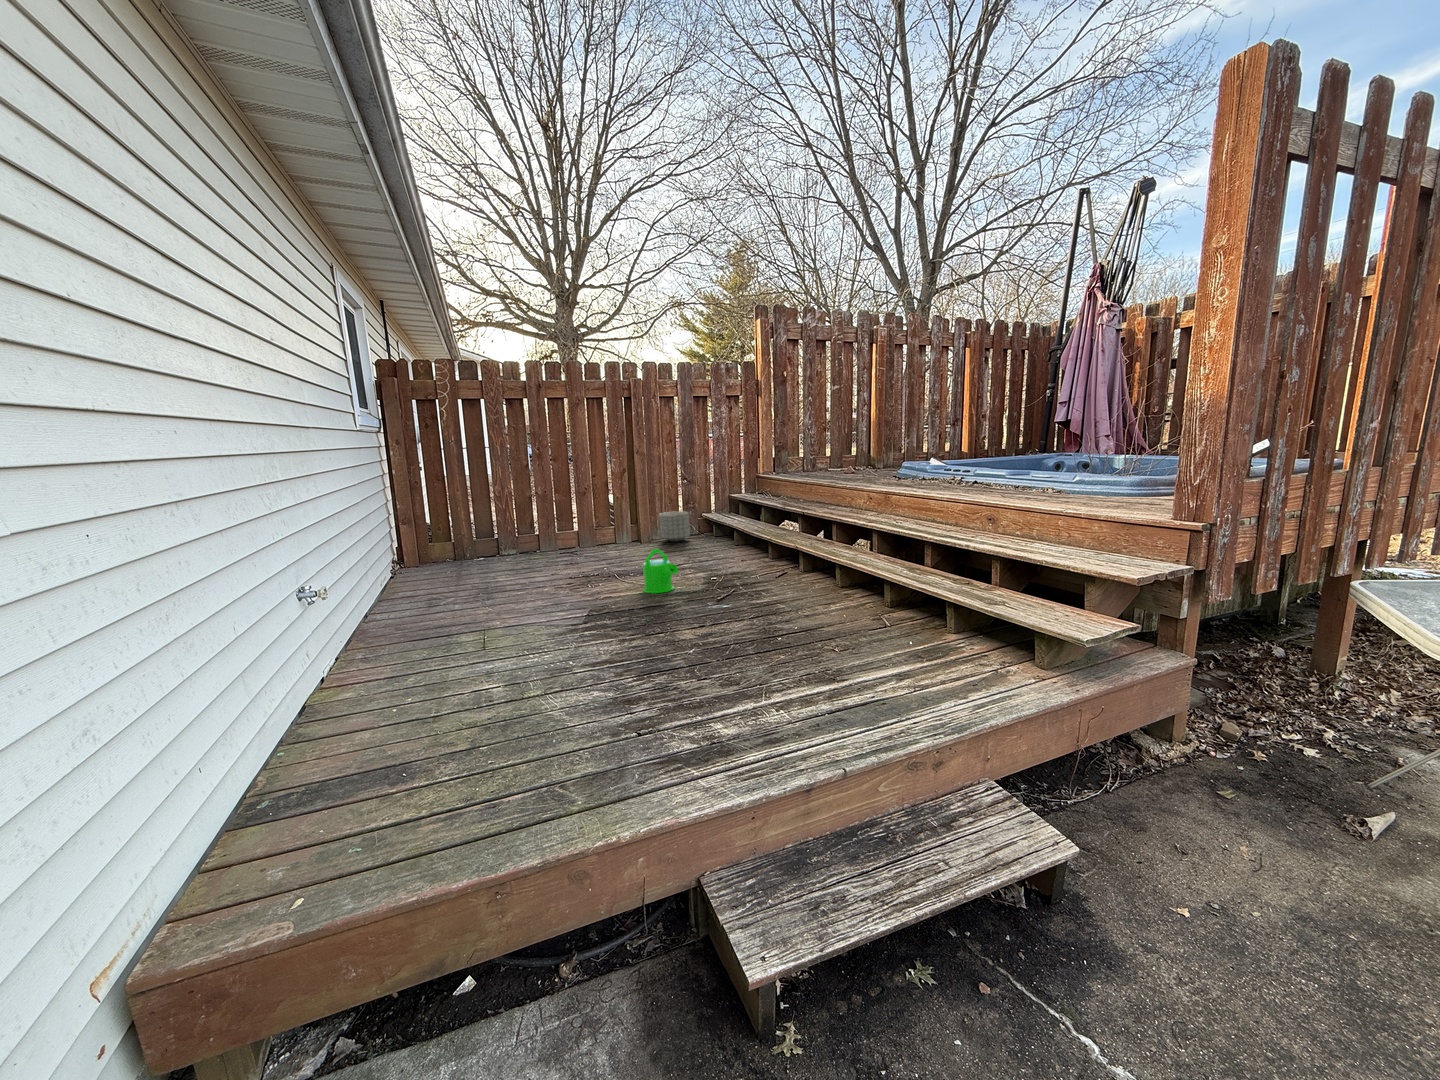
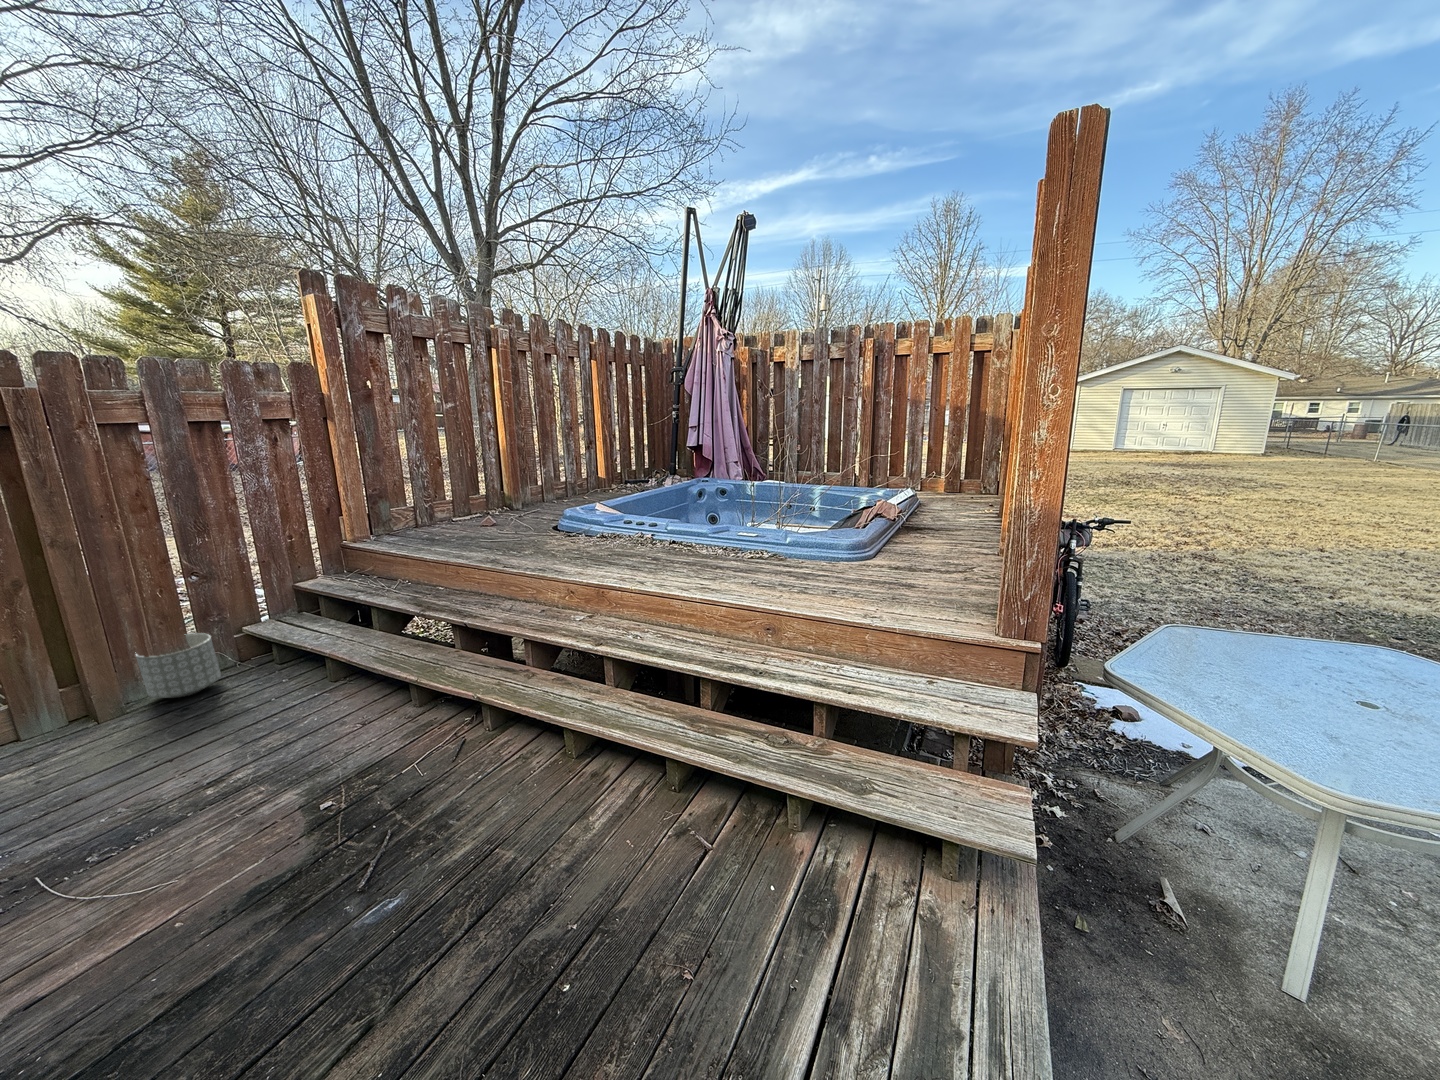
watering can: present [643,548,678,593] -> none [131,821,251,937]

